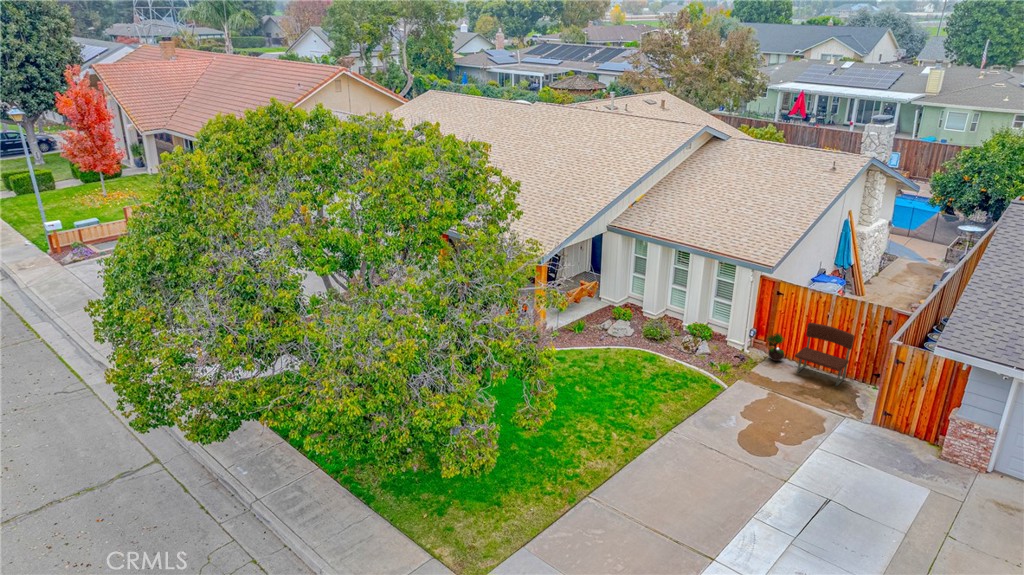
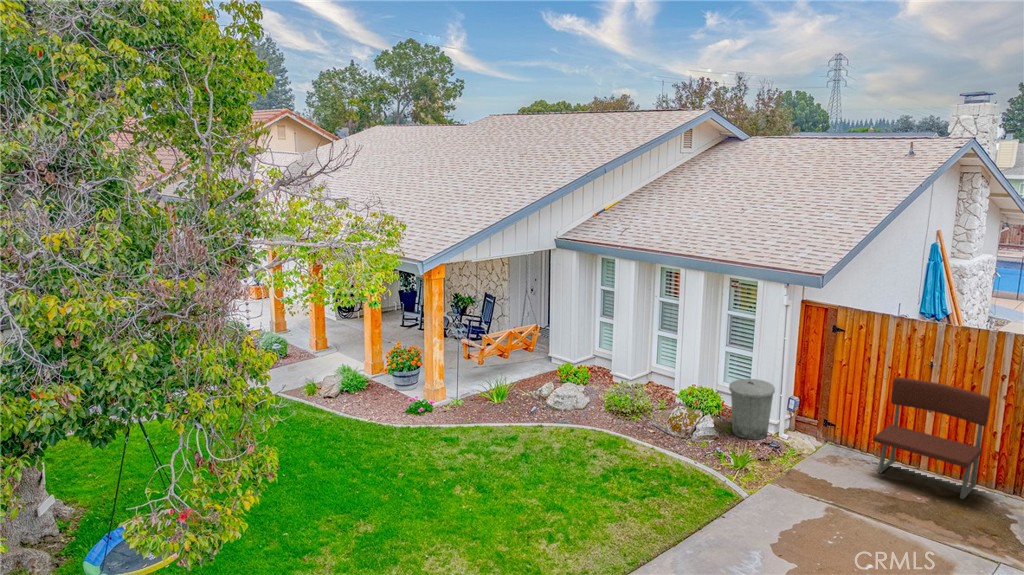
trash can: none [718,319,744,354] -> present [729,379,775,440]
potted tree: present [767,333,784,361] -> none [814,392,854,452]

